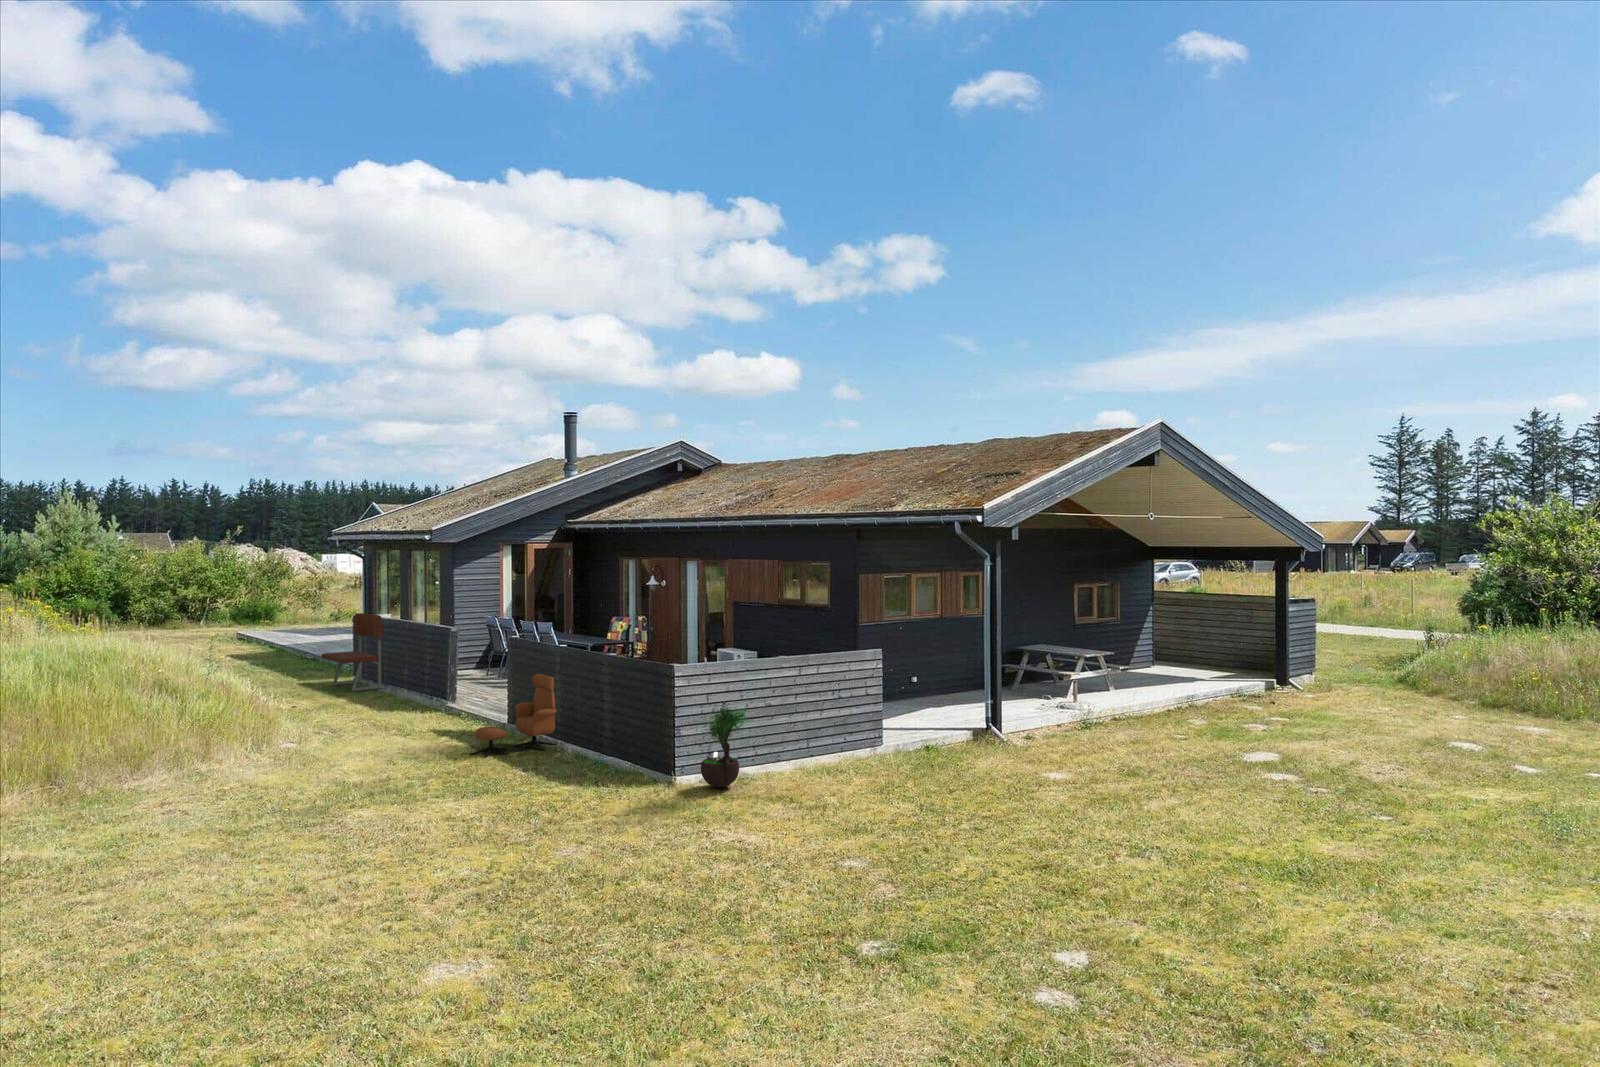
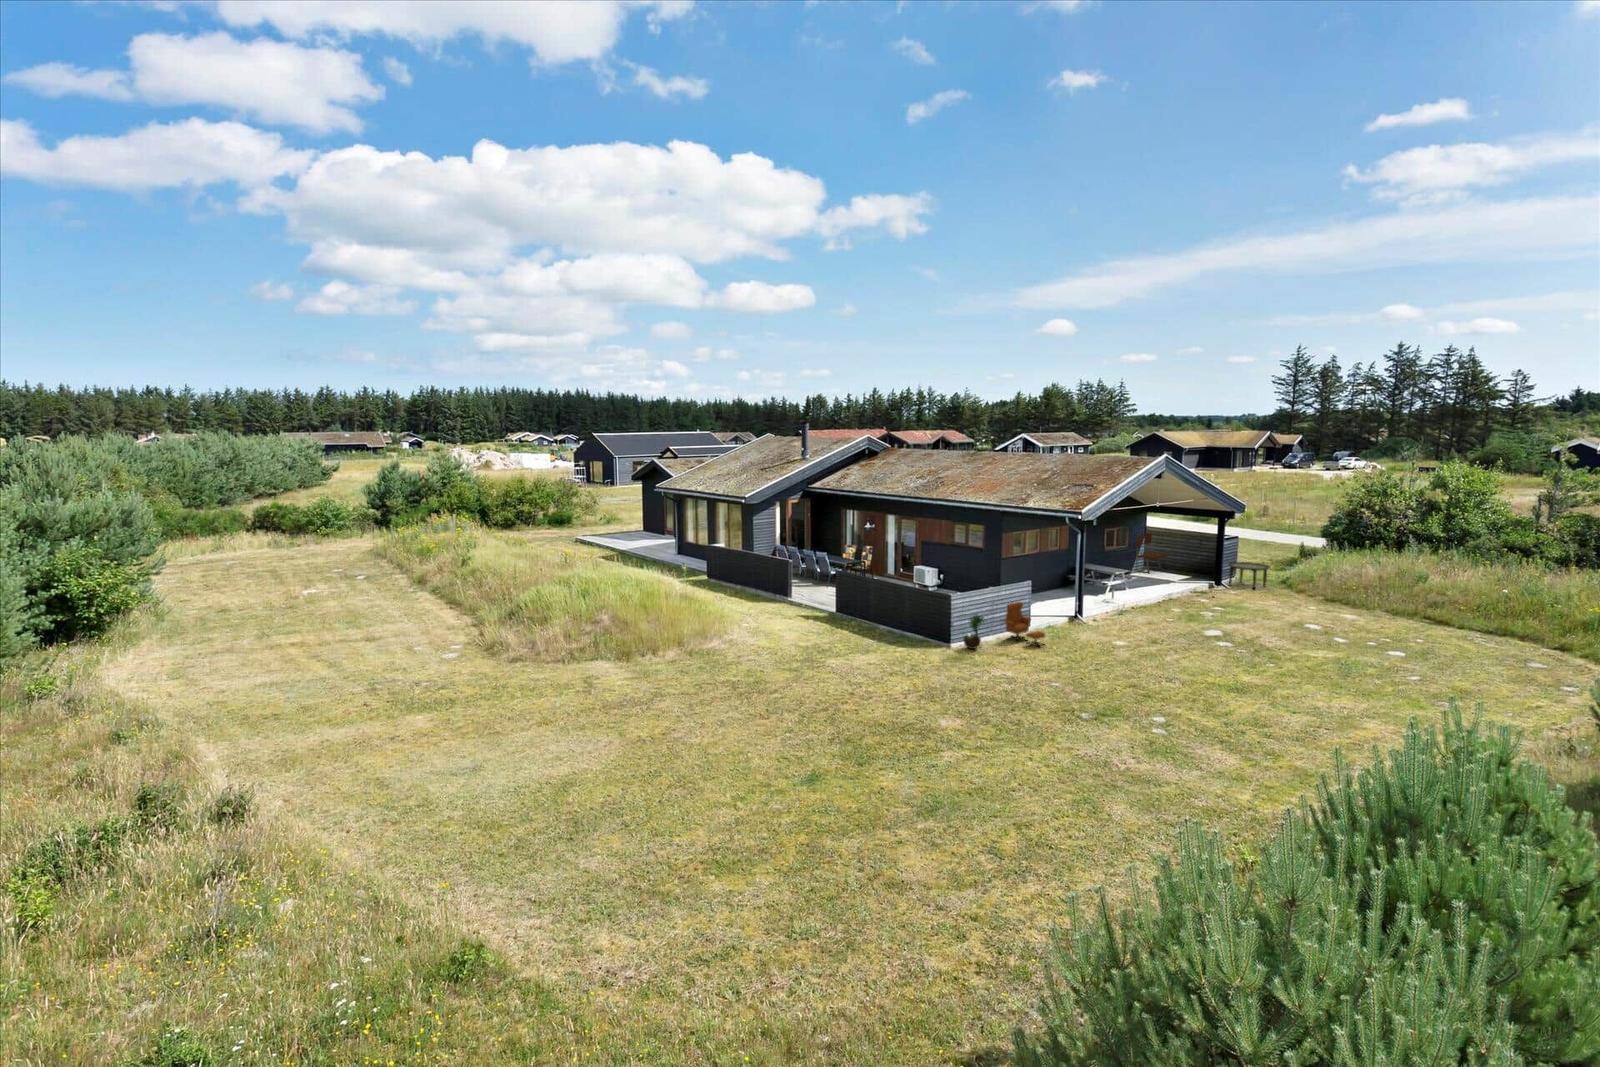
bench: present [322,613,382,691] -> present [1135,532,1167,573]
round table: none [1296,643,1374,690] -> present [1228,562,1270,589]
lounge chair: present [470,674,557,758] -> present [1005,602,1045,646]

